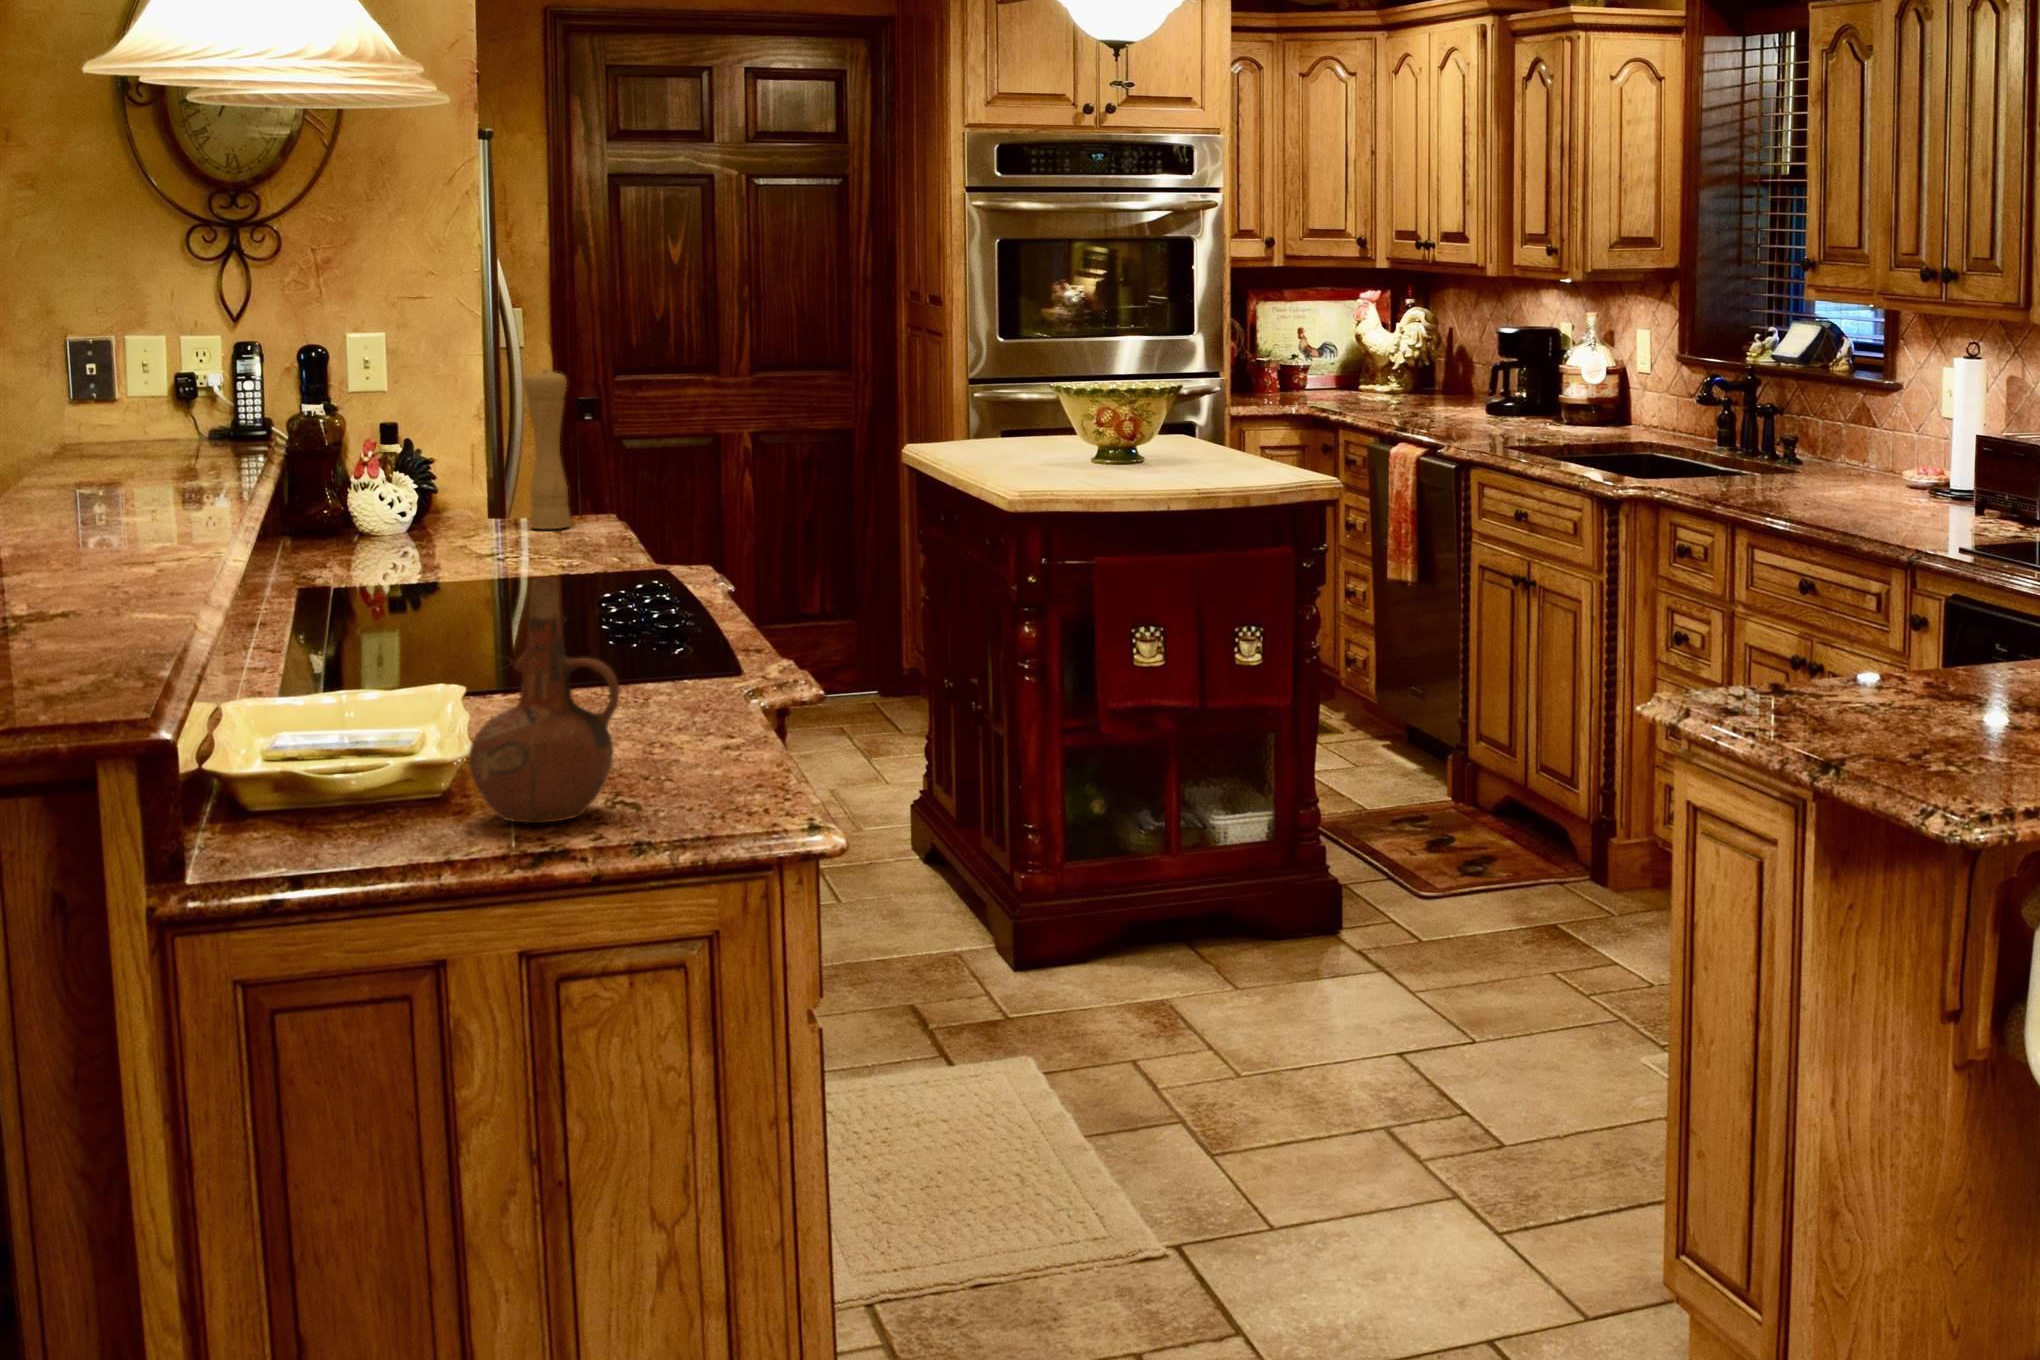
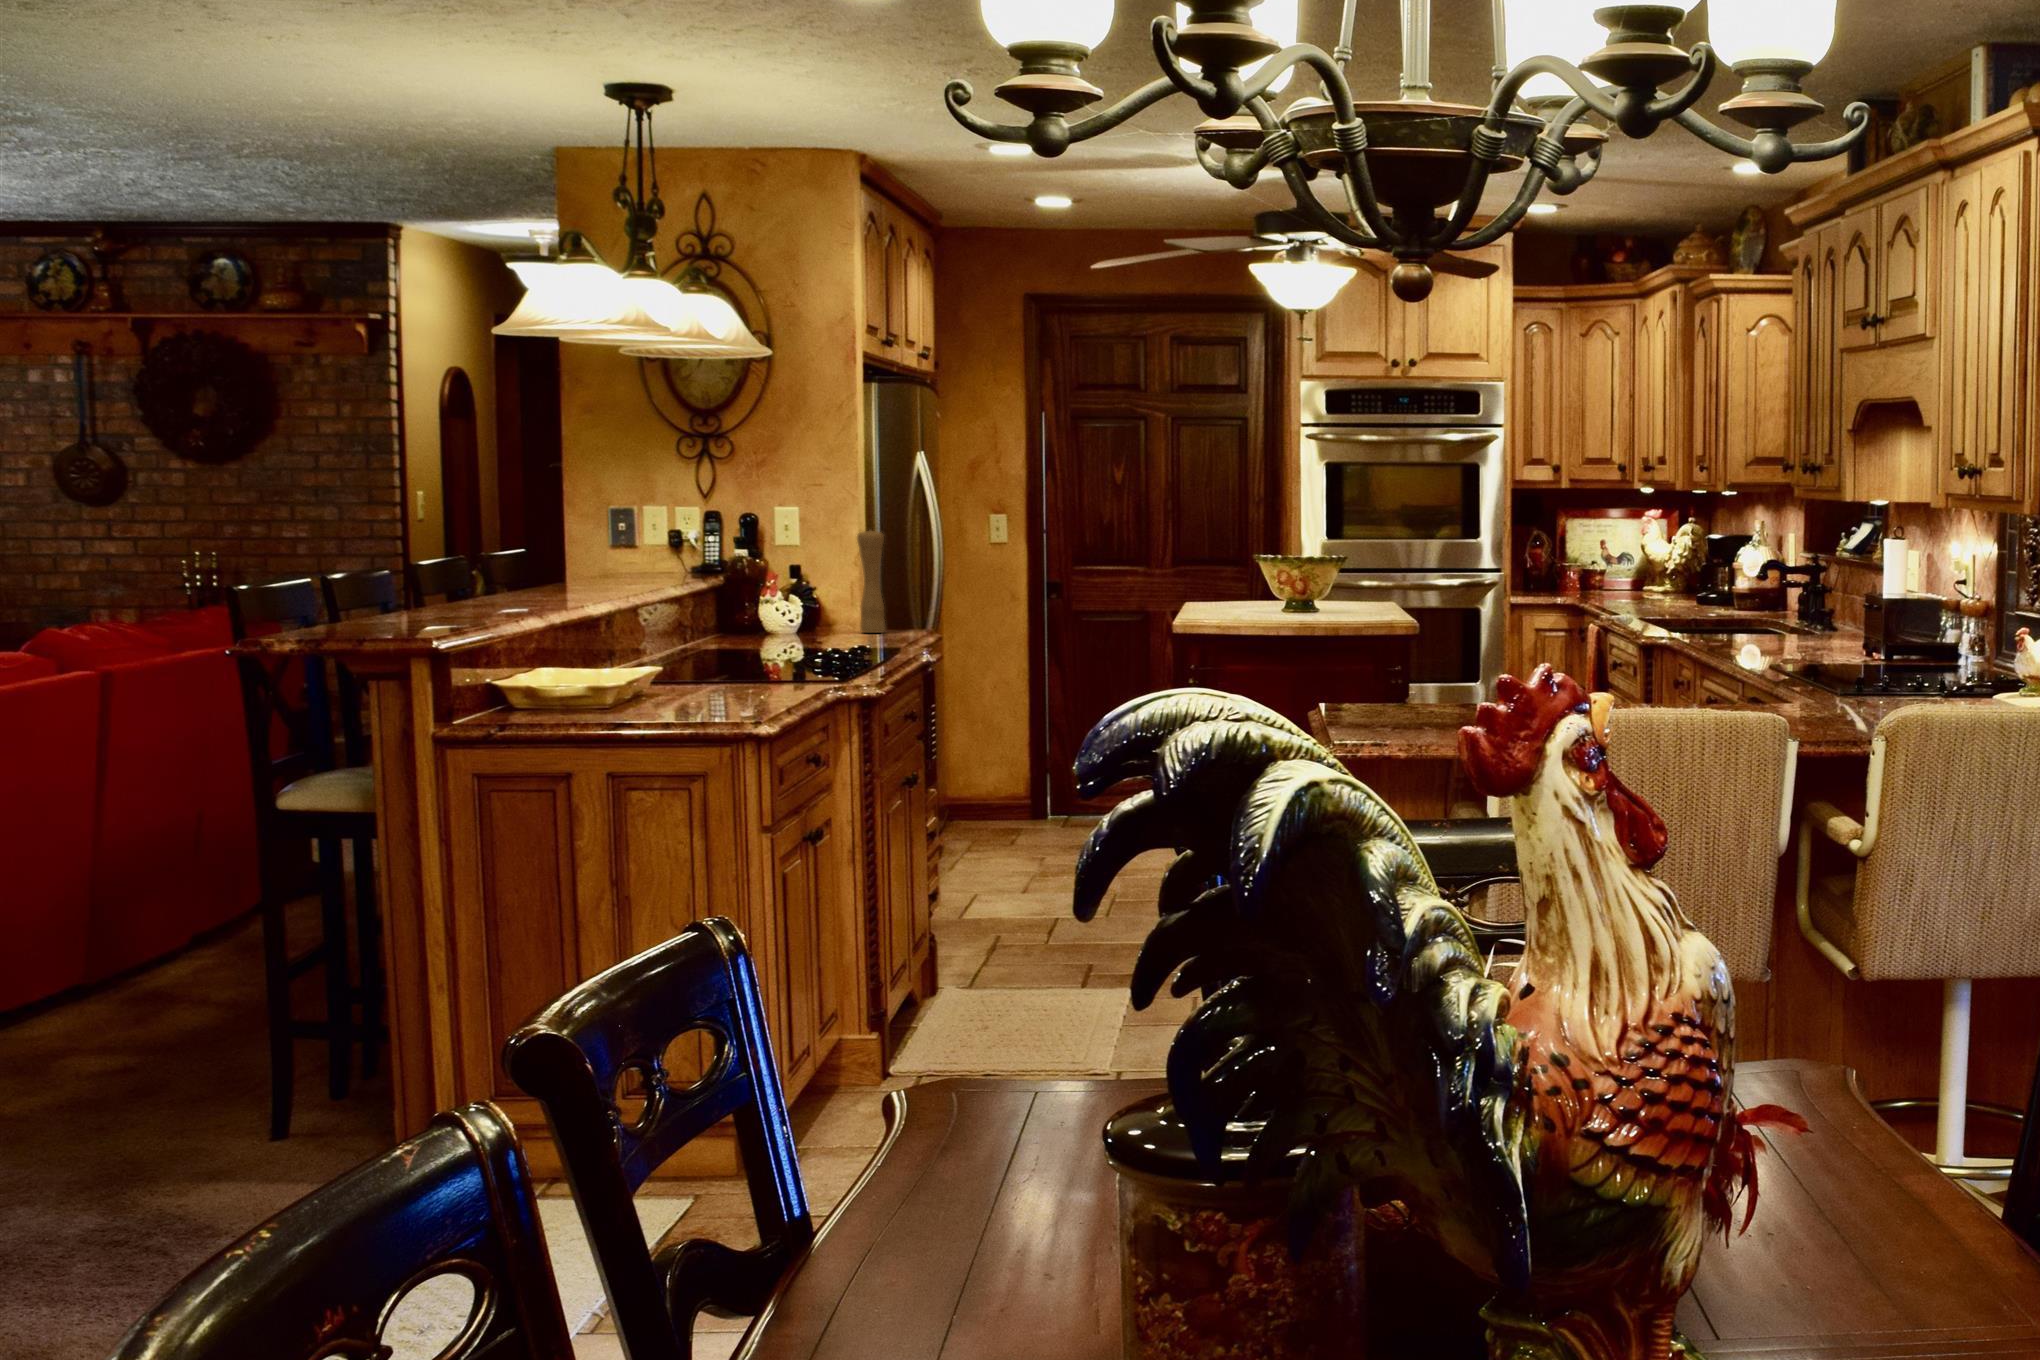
ceramic pitcher: present [469,579,619,823] -> none [580,586,656,711]

